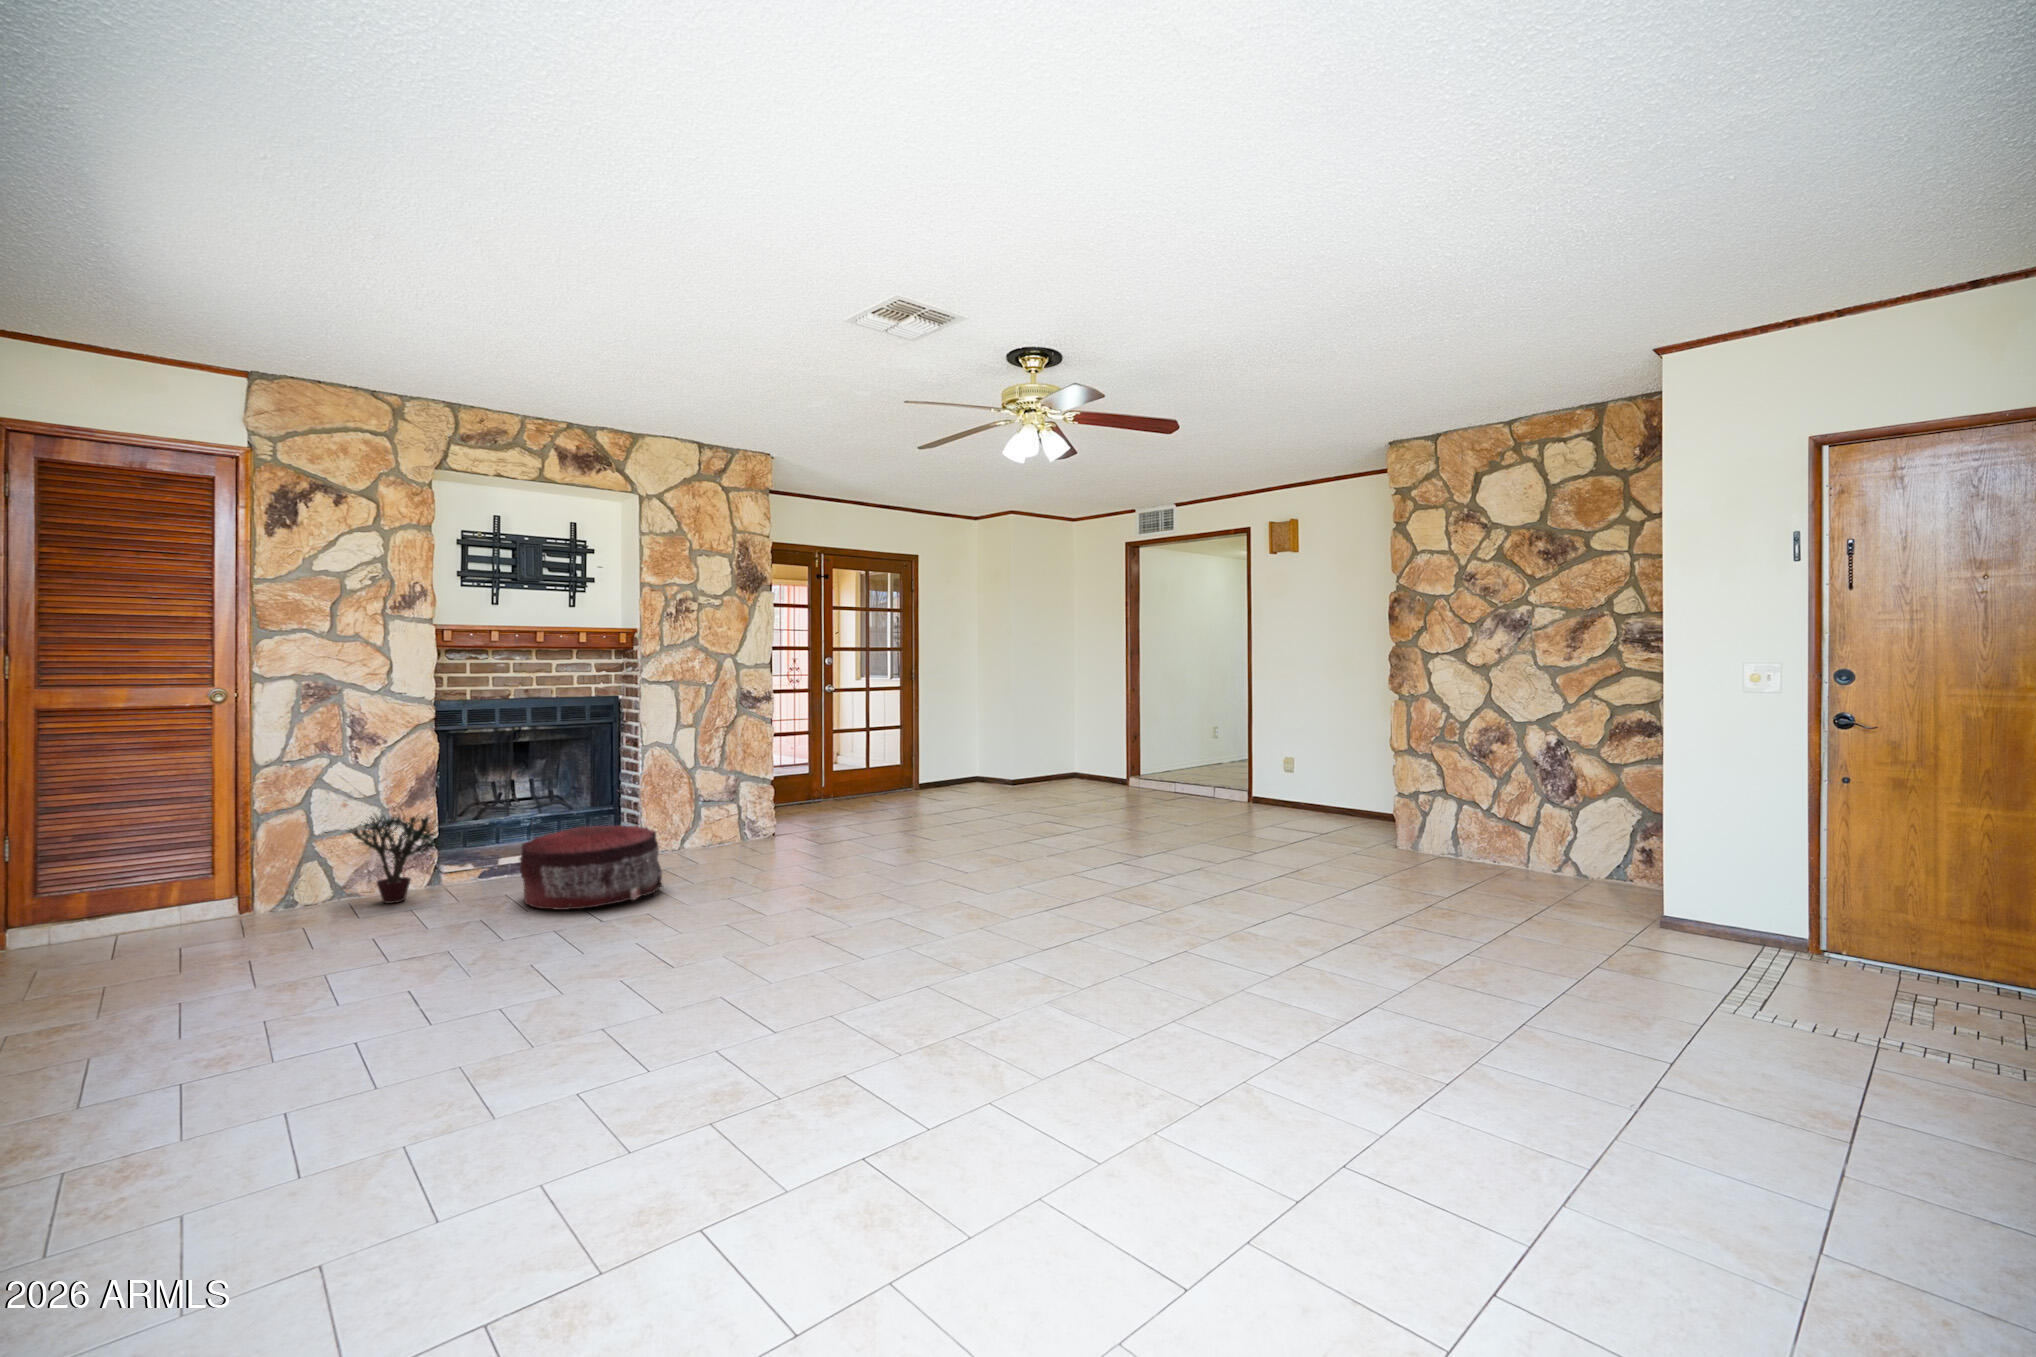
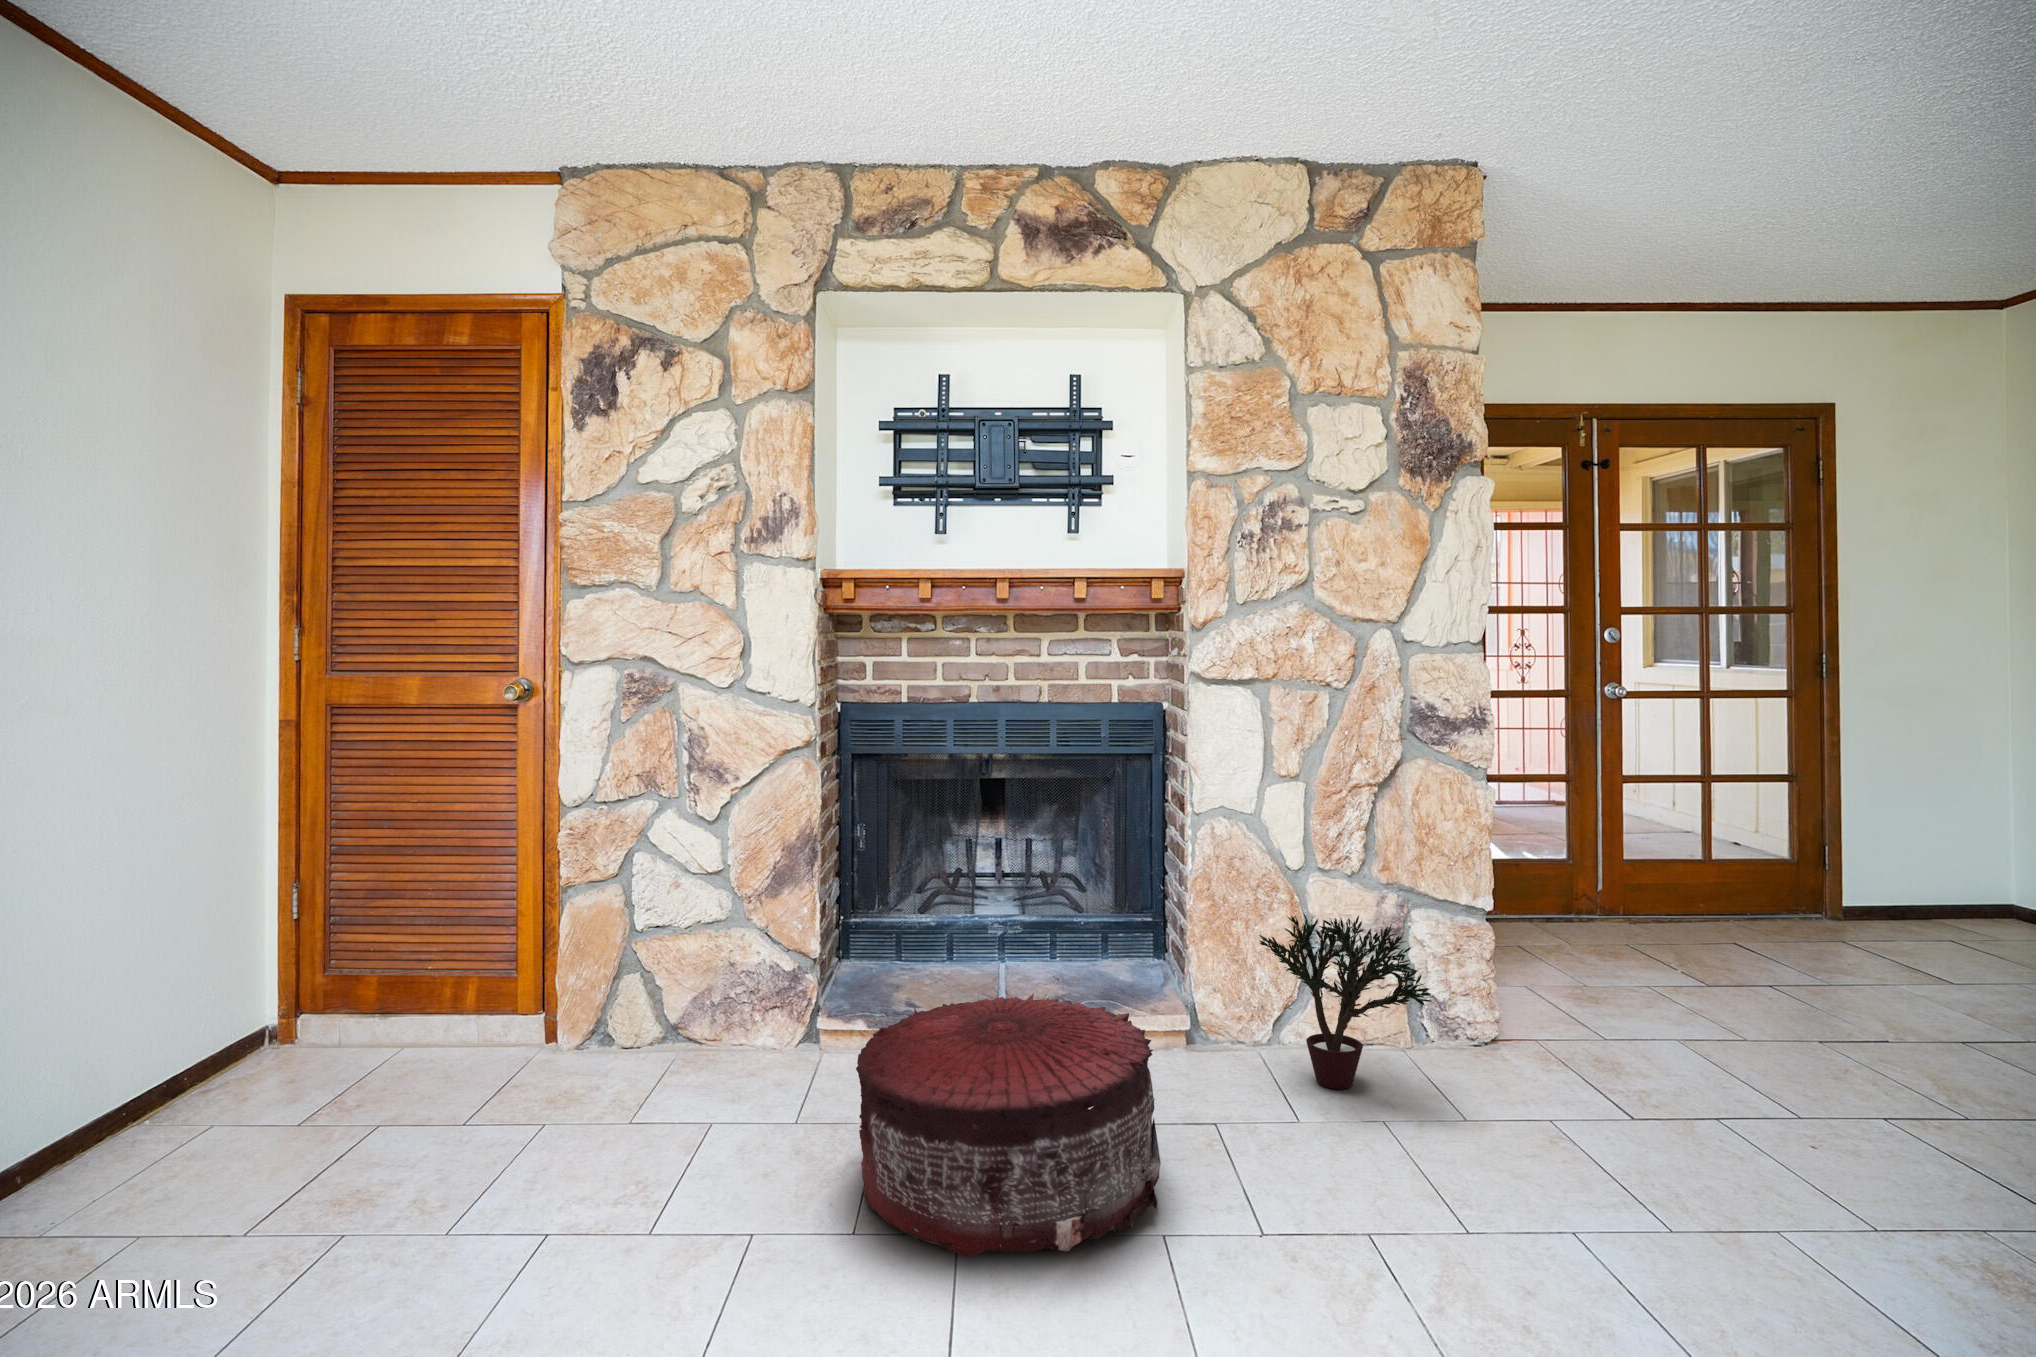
potted plant: present [348,815,438,903] -> present [1259,913,1432,1089]

